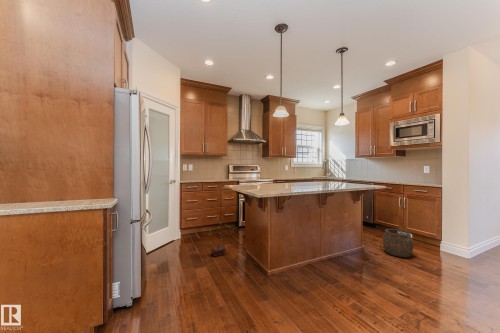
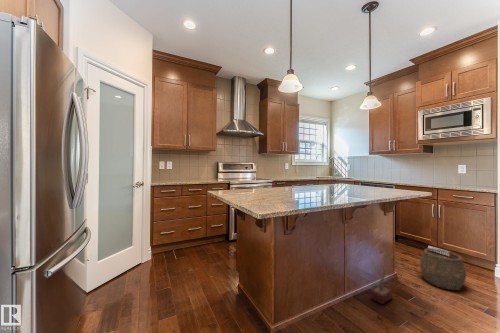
potted plant: present [209,222,233,256] -> present [371,251,393,304]

